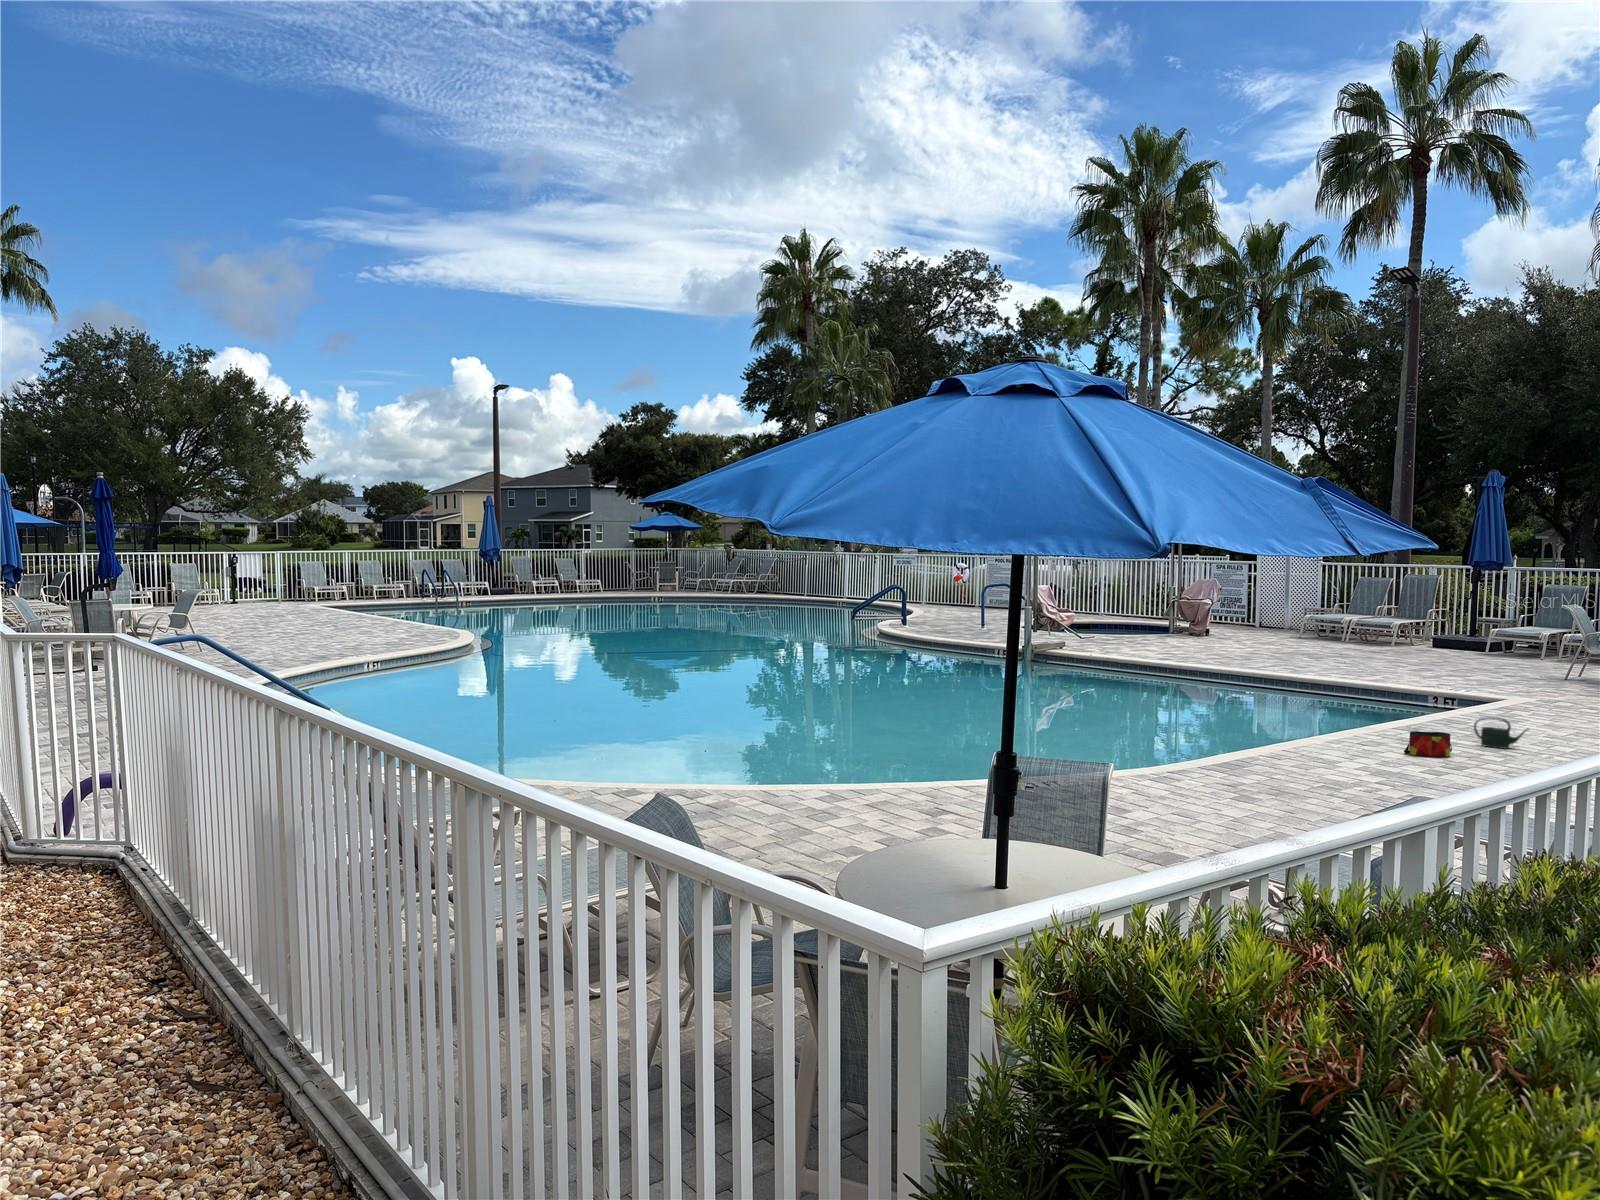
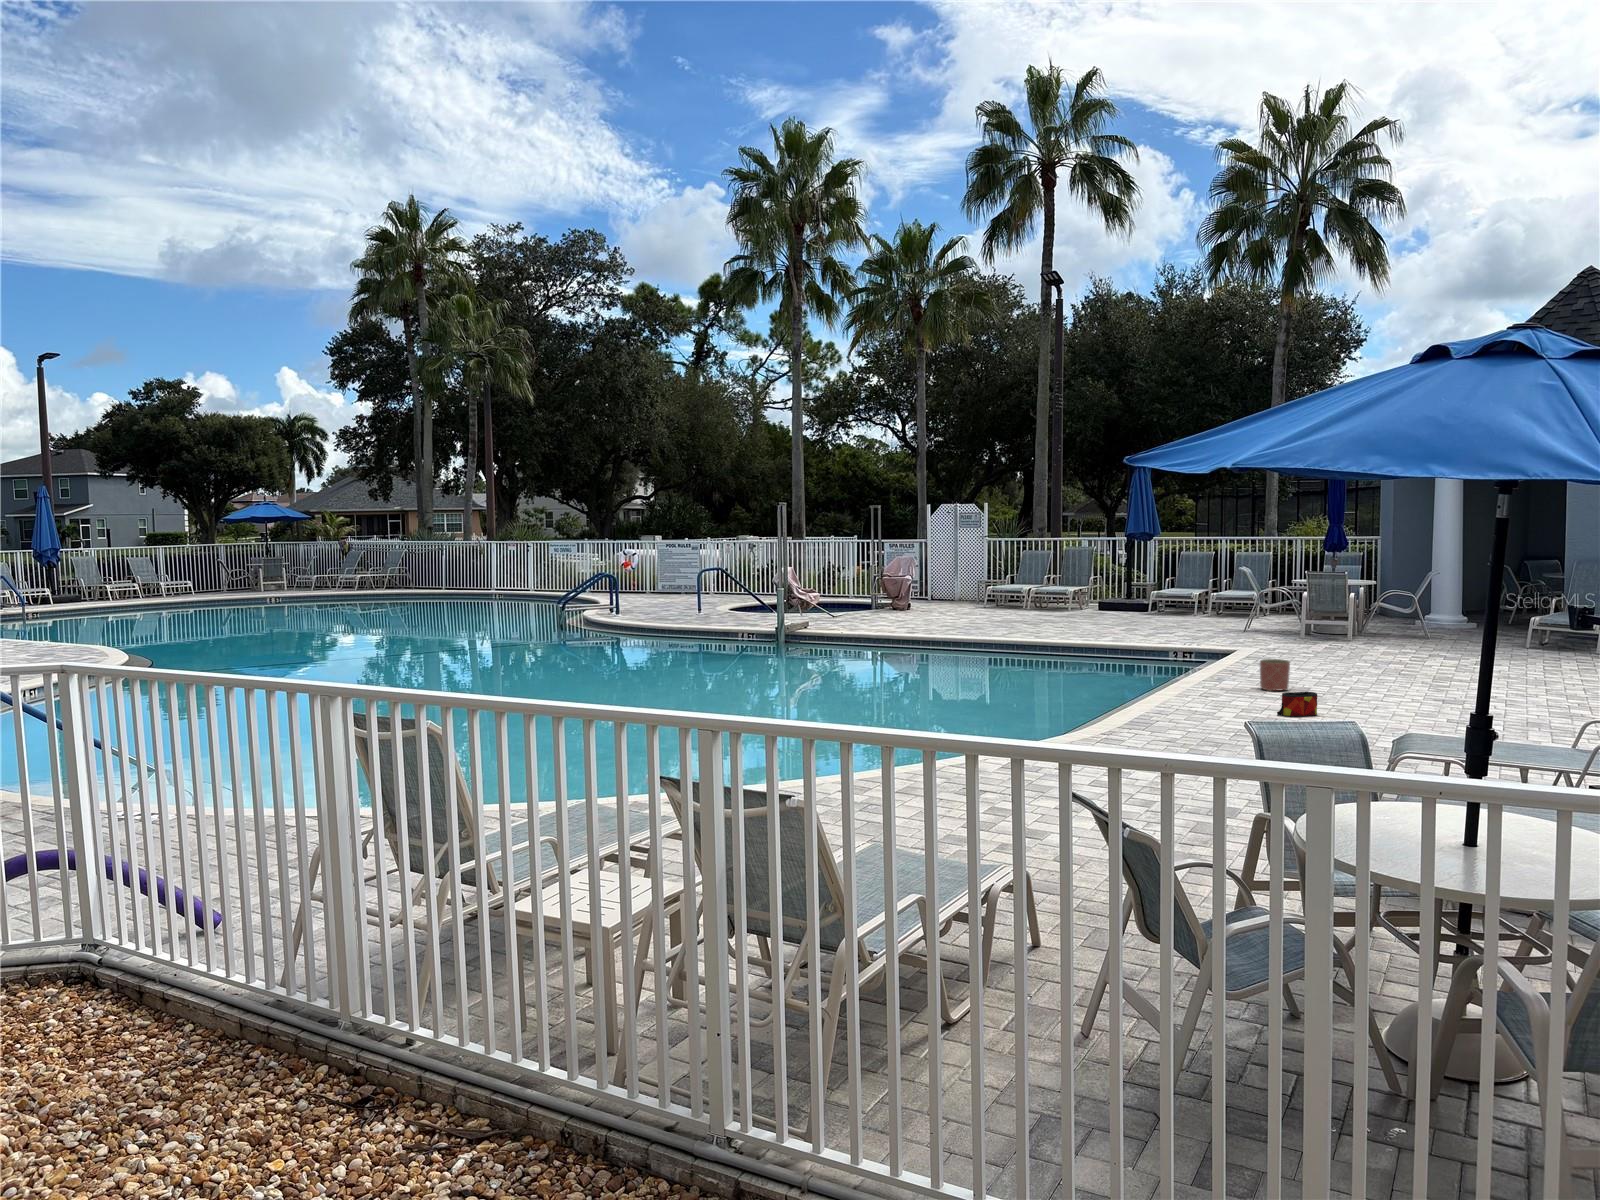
planter: none [1441,699,1475,734] -> present [1260,659,1290,691]
watering can: present [1474,717,1529,749] -> none [1310,674,1361,703]

